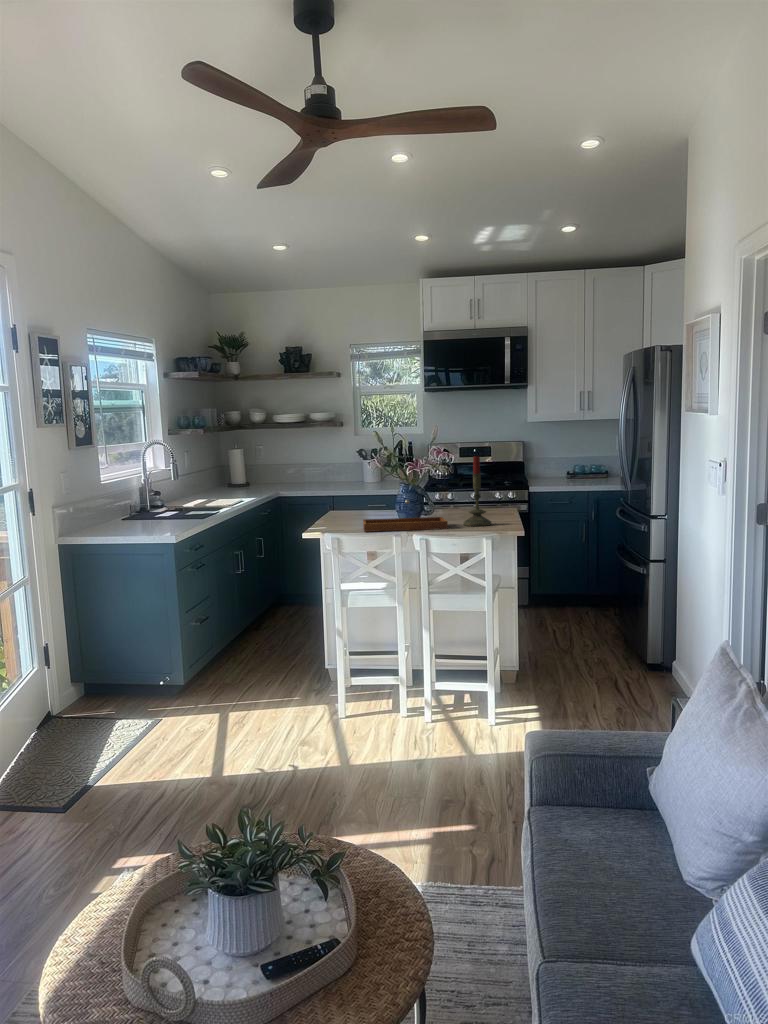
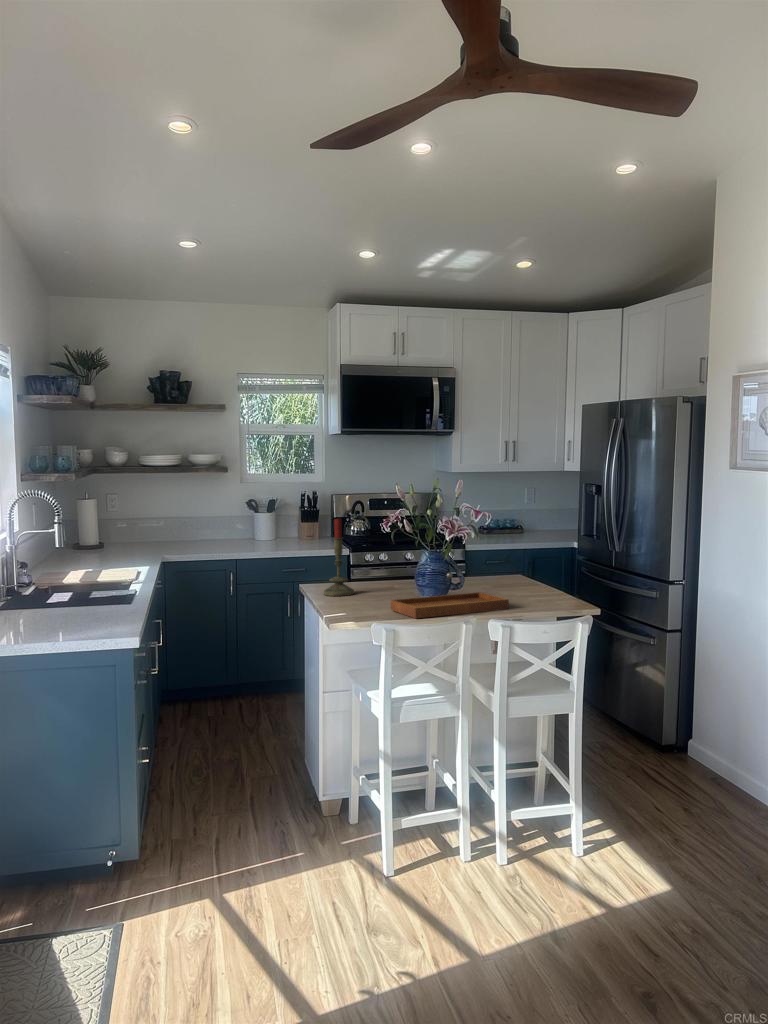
candle: present [463,456,491,526] -> present [324,519,354,596]

